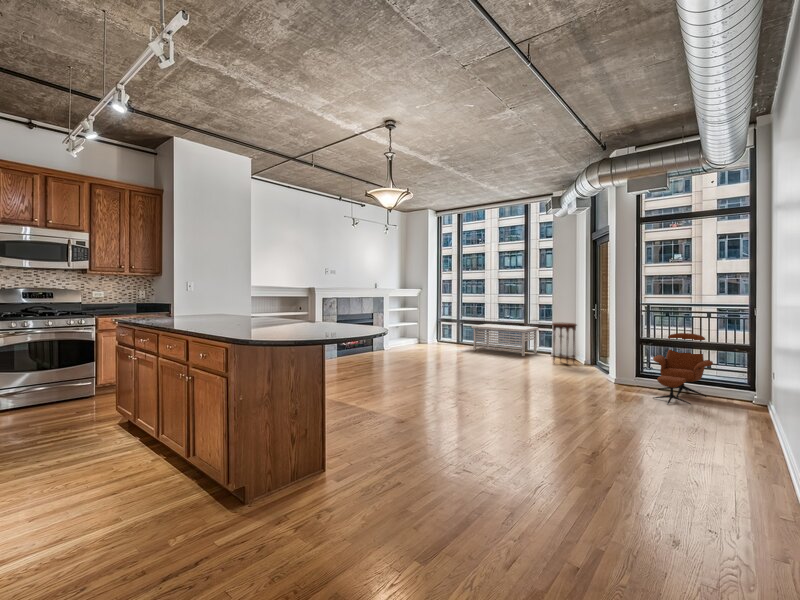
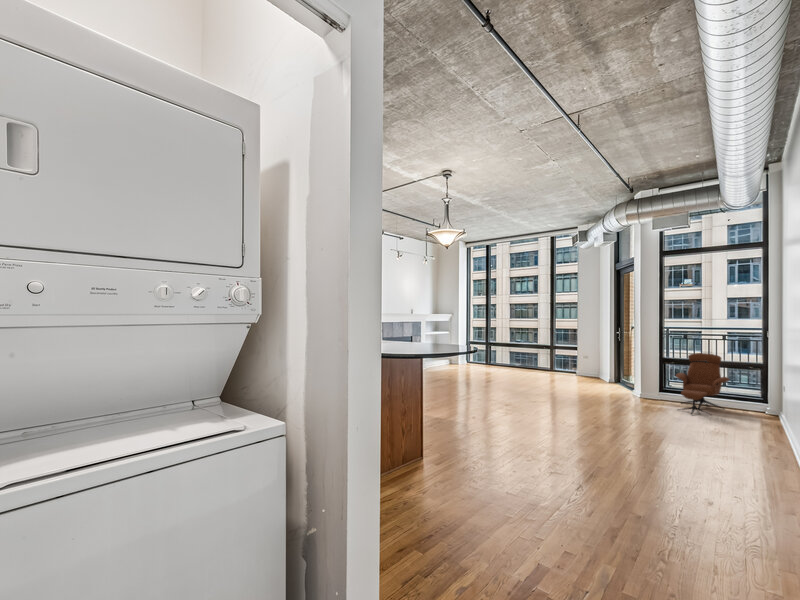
side table: present [552,323,577,363] -> none [578,344,602,383]
storage bench: present [471,324,538,356] -> none [501,345,563,375]

